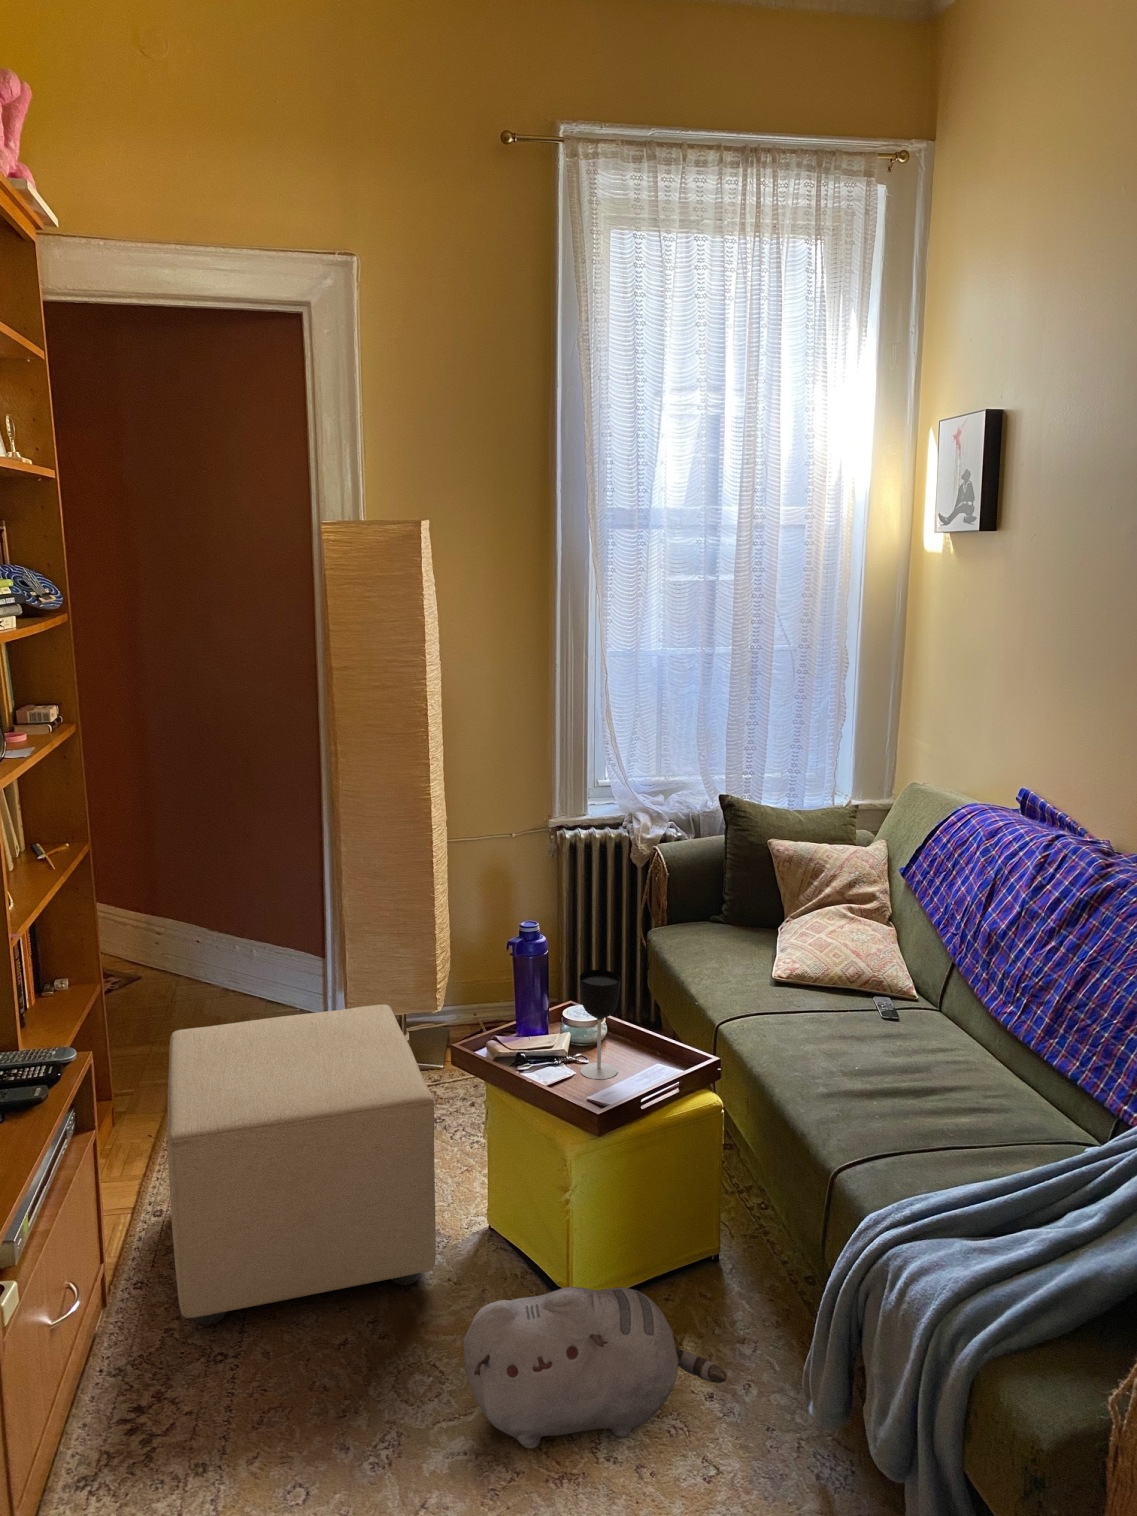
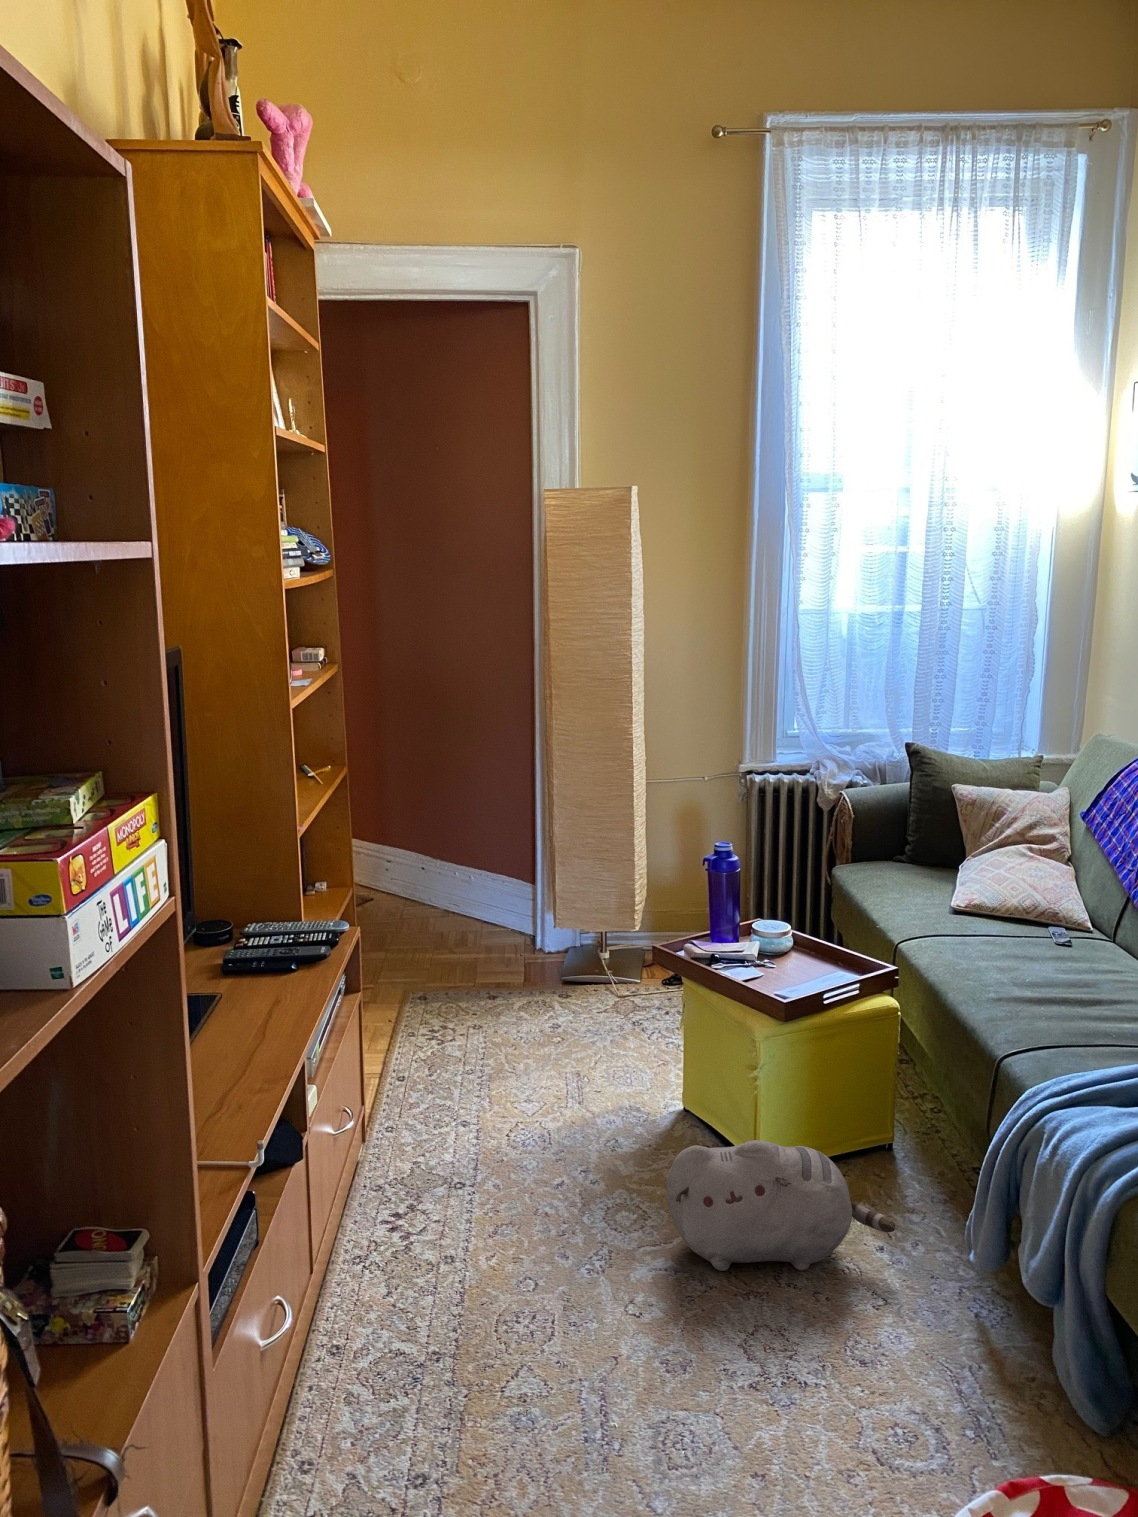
wine glass: present [580,970,620,1079] -> none [770,881,808,976]
ottoman: present [168,1004,436,1325] -> none [414,913,641,1161]

